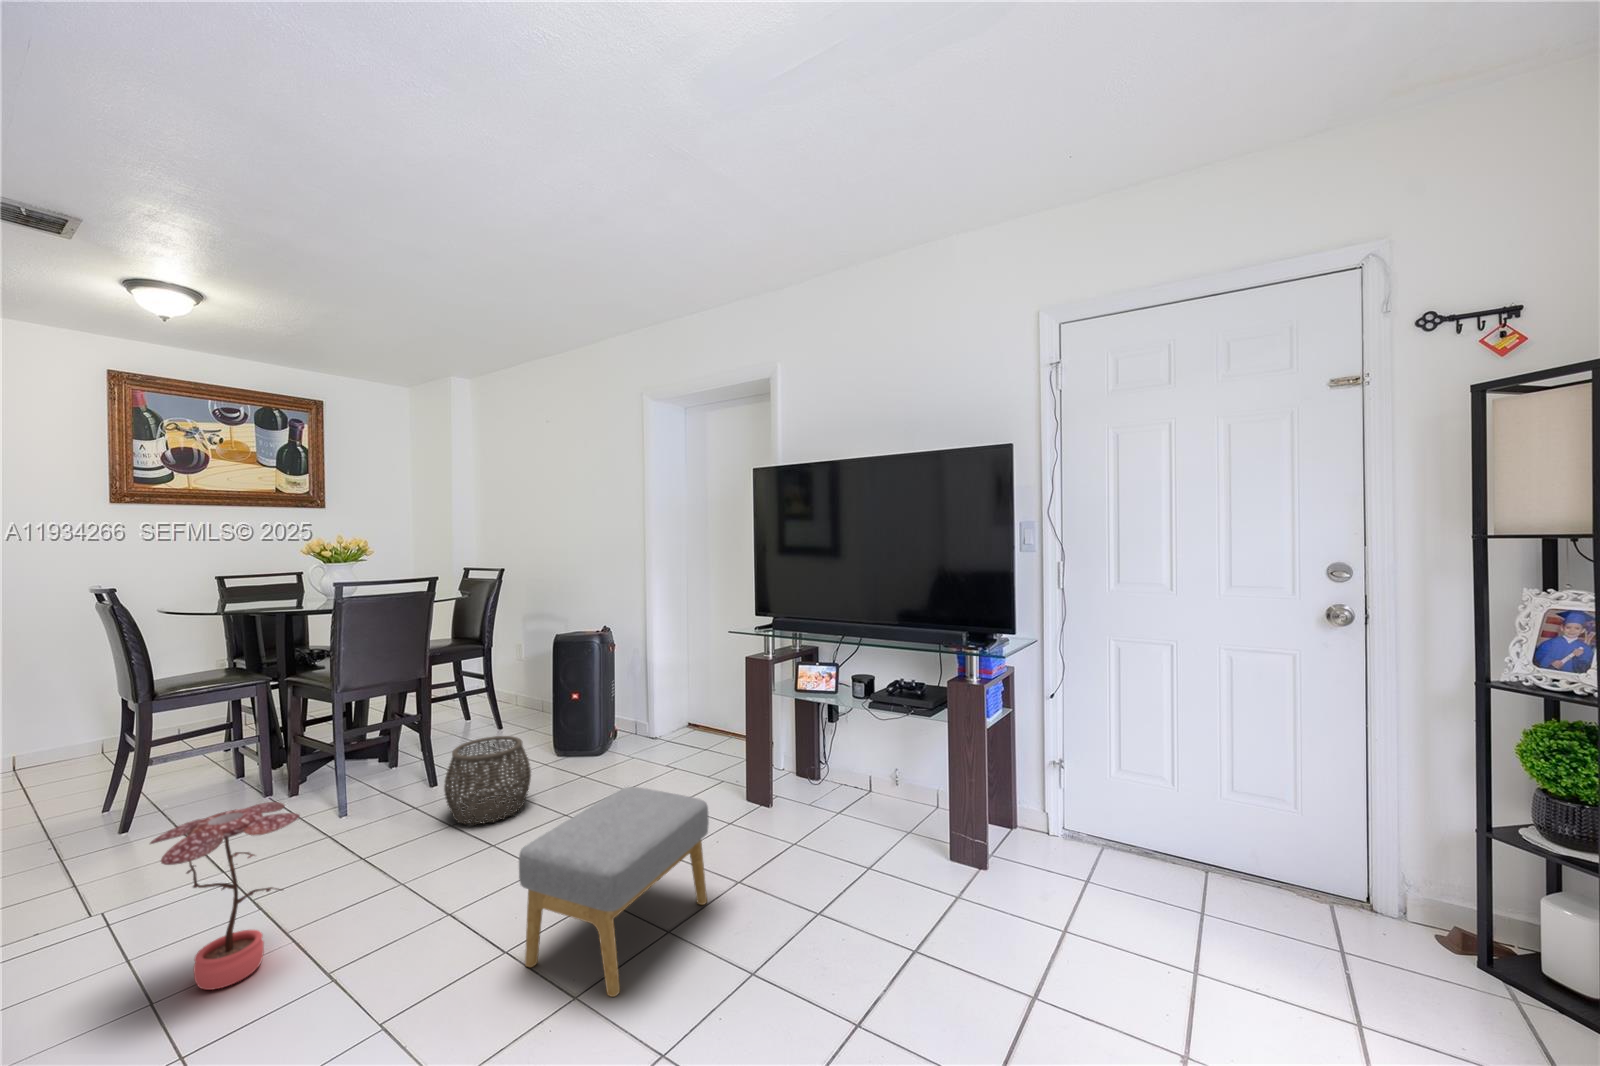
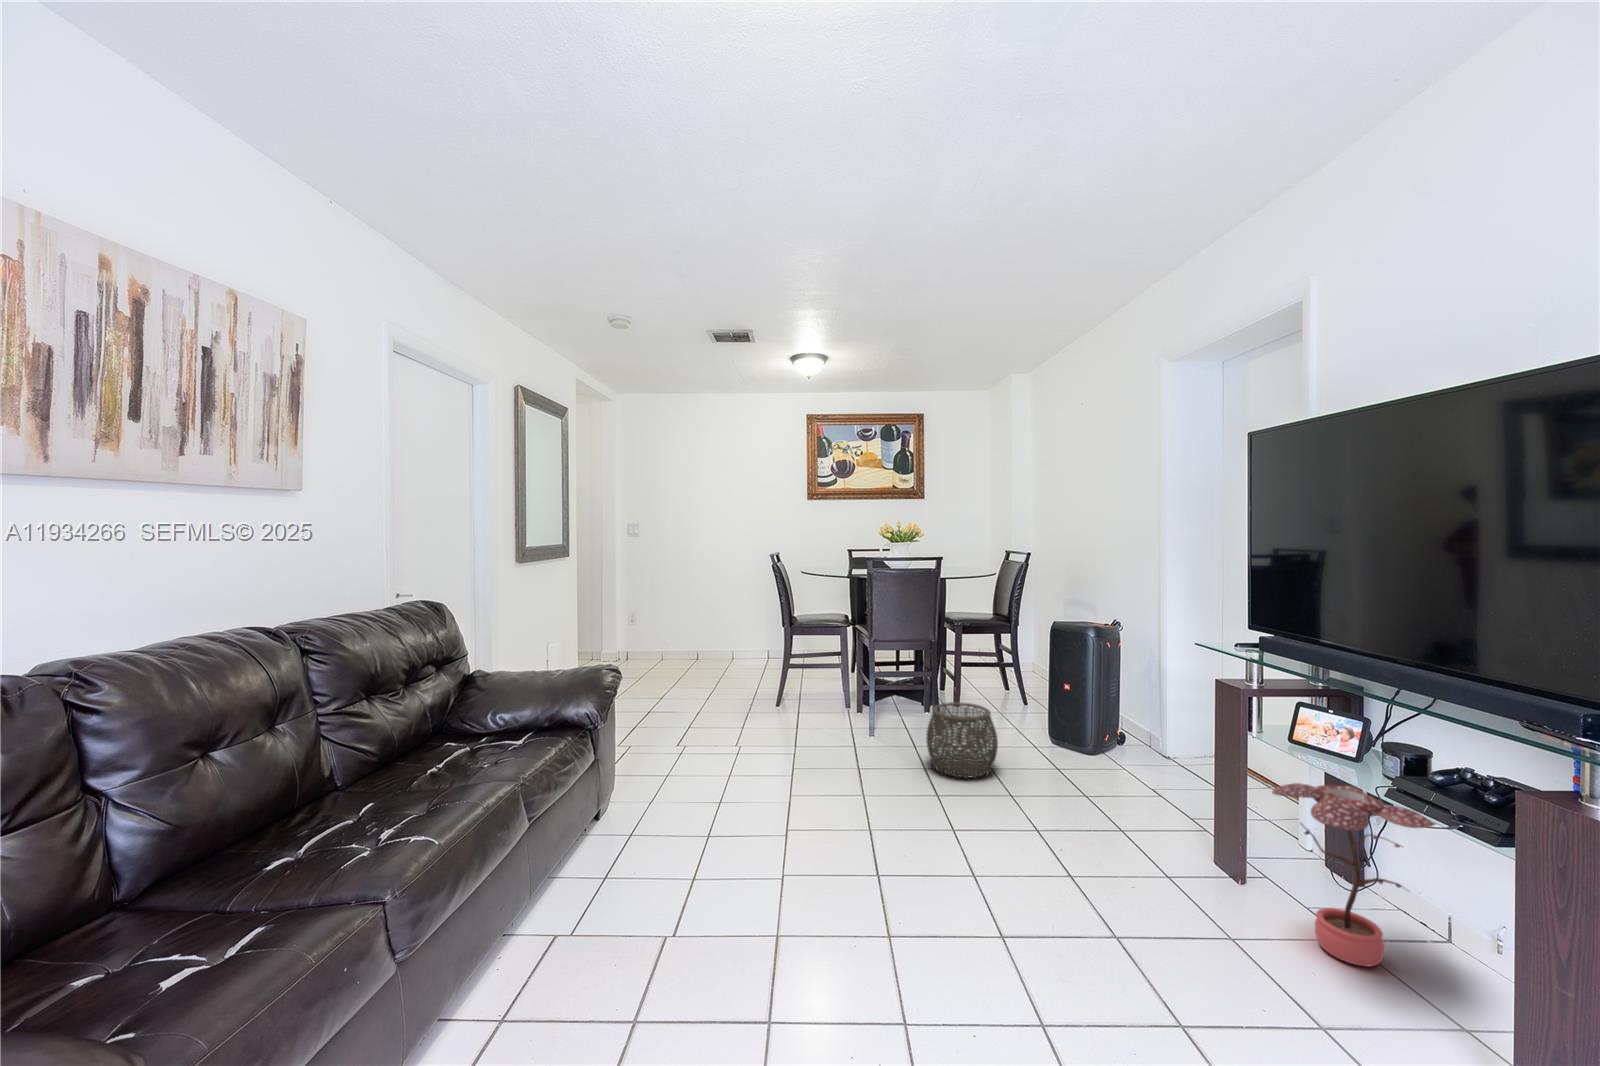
footstool: present [519,787,709,997] -> none [888,779,1079,954]
potted plant: present [150,802,300,990] -> present [1272,783,1435,966]

